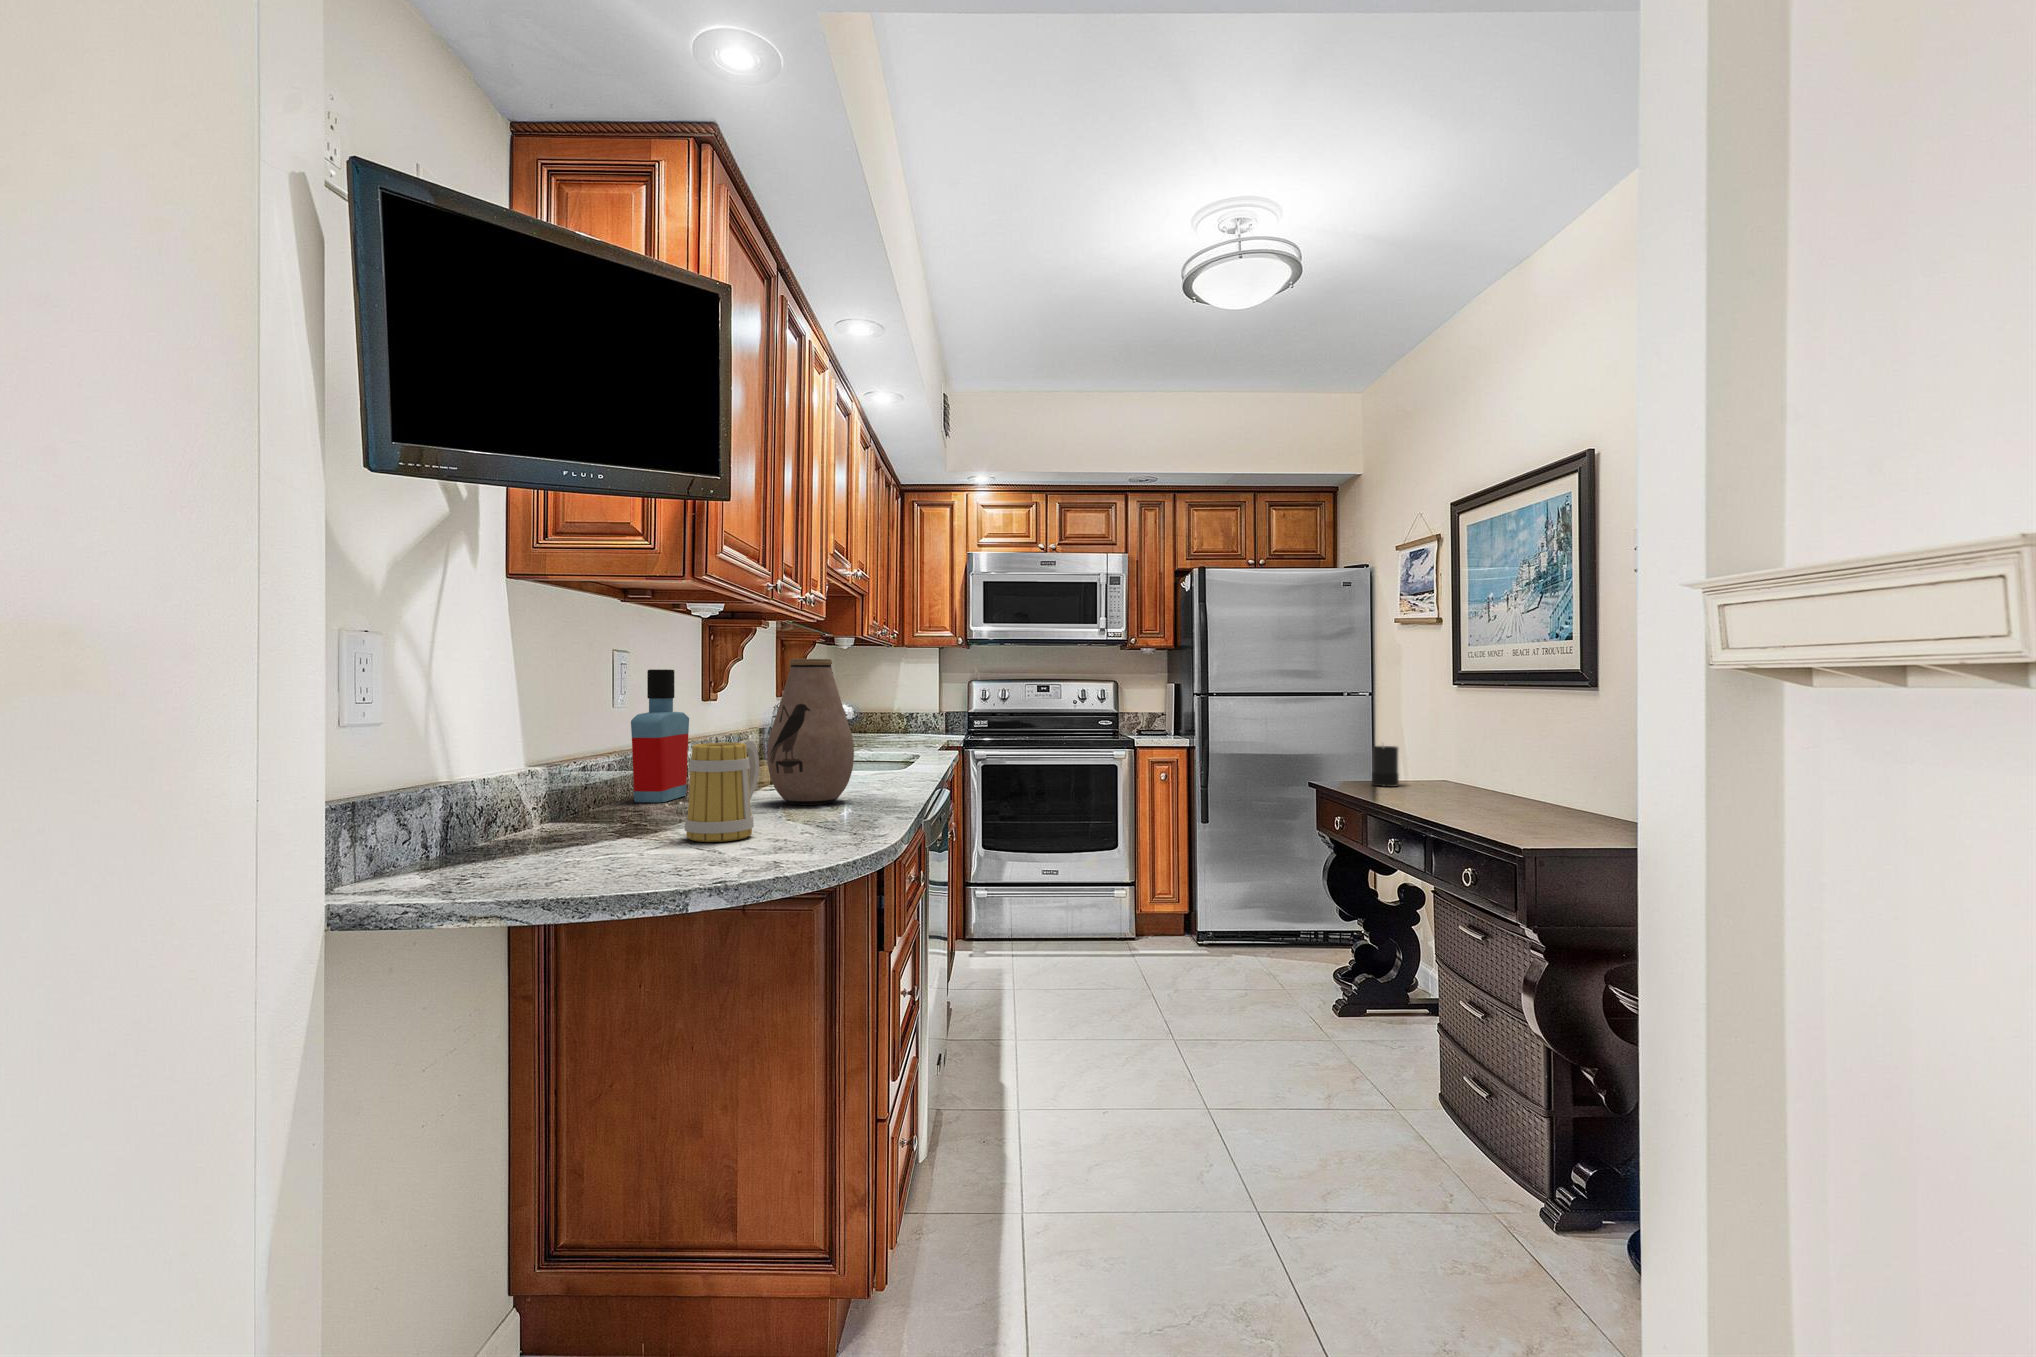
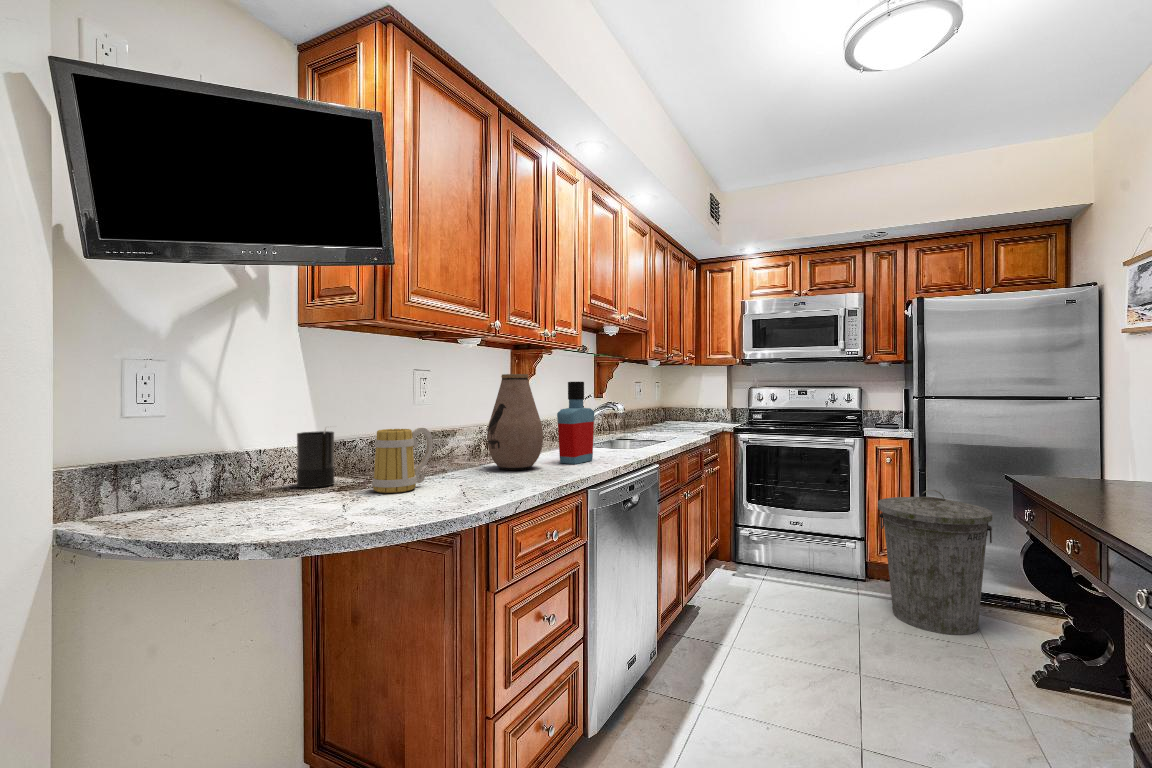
bottle: present [631,669,689,802] -> present [557,382,594,464]
candle: present [1372,744,1399,787] -> present [297,428,334,488]
trash can: none [1163,809,1284,982] -> present [878,490,992,635]

